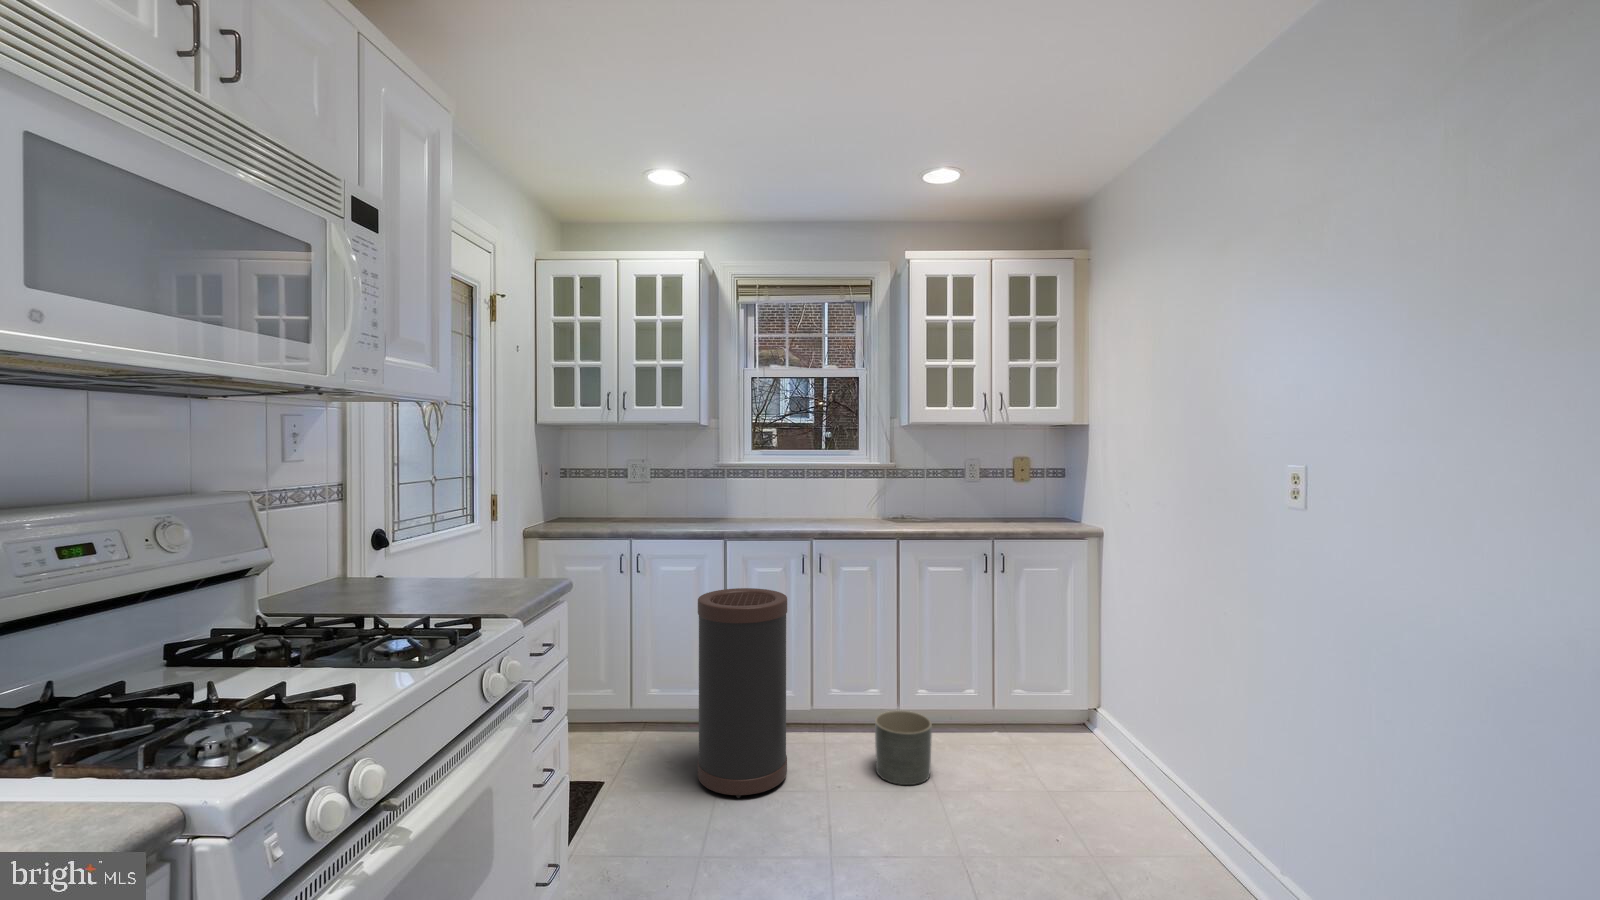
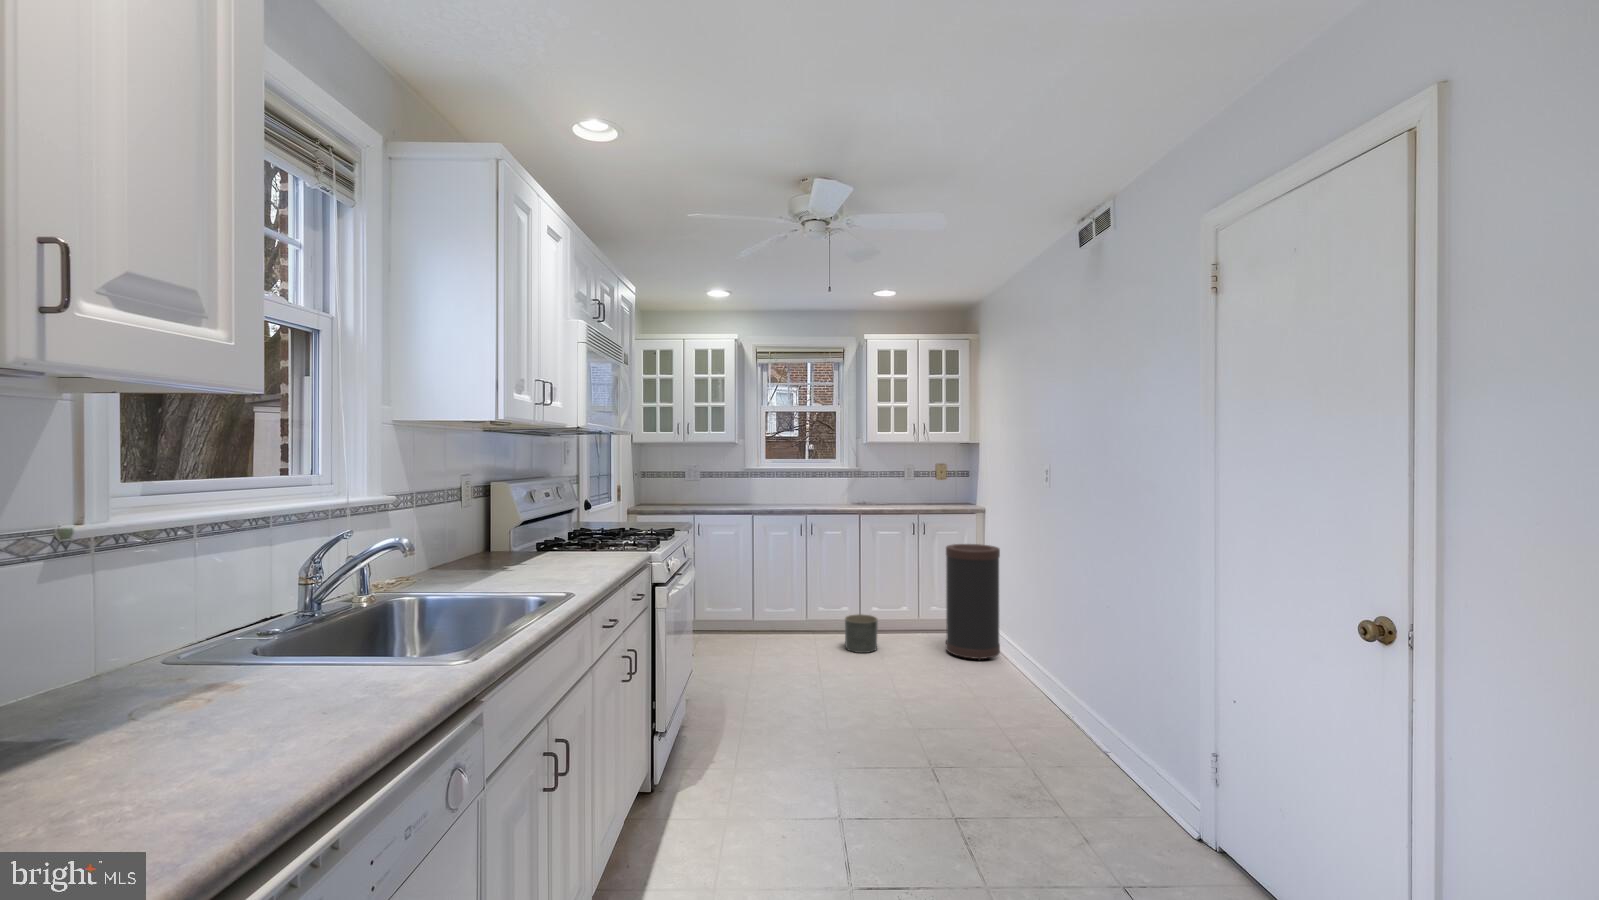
trash can: present [698,588,787,798] -> present [946,544,1000,660]

